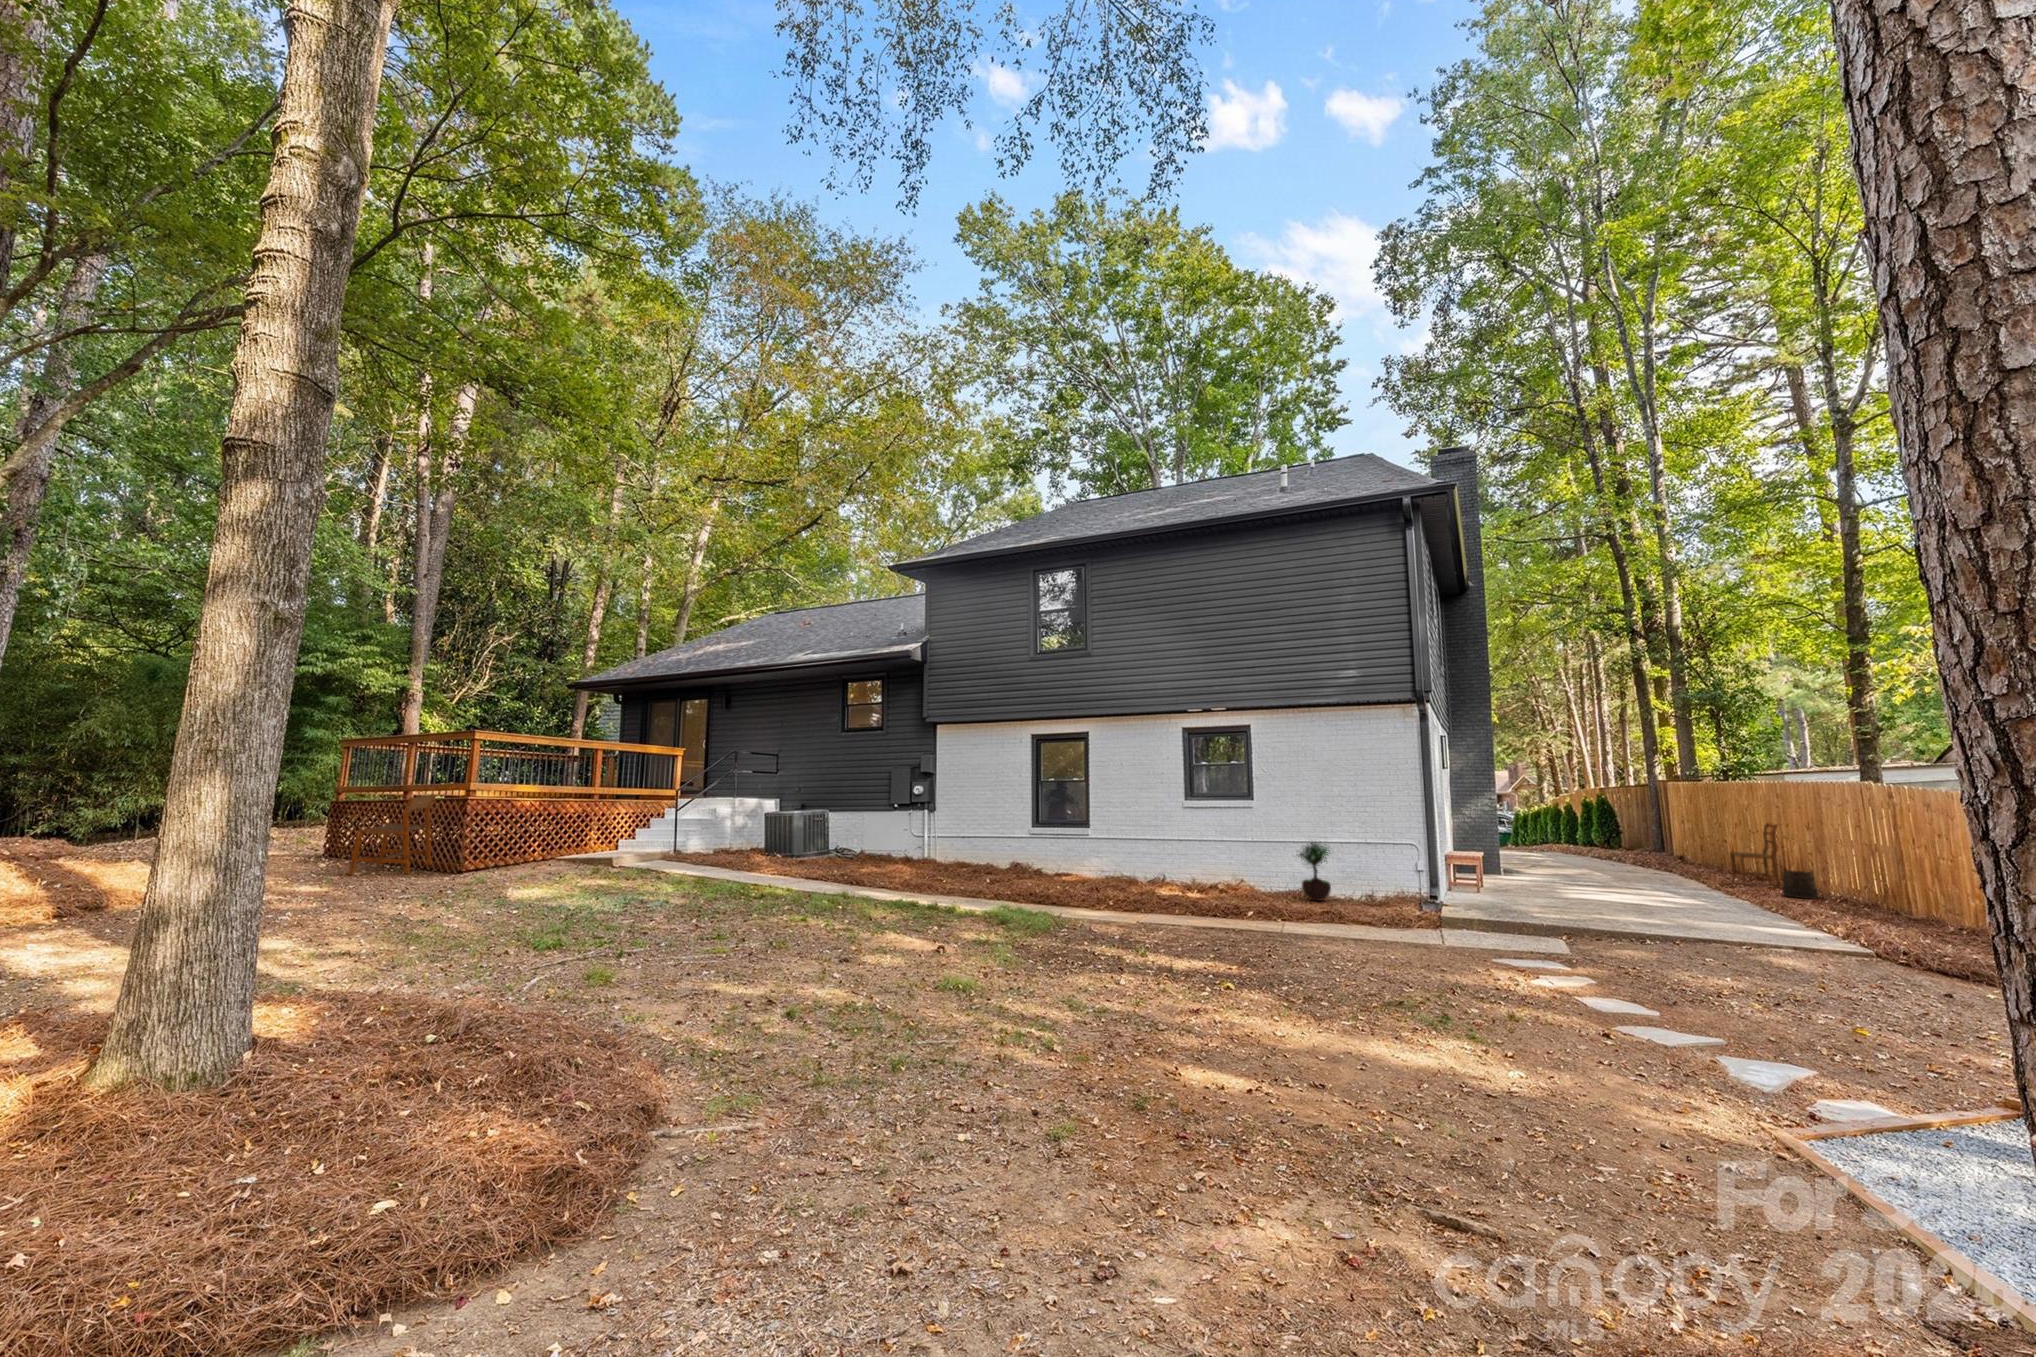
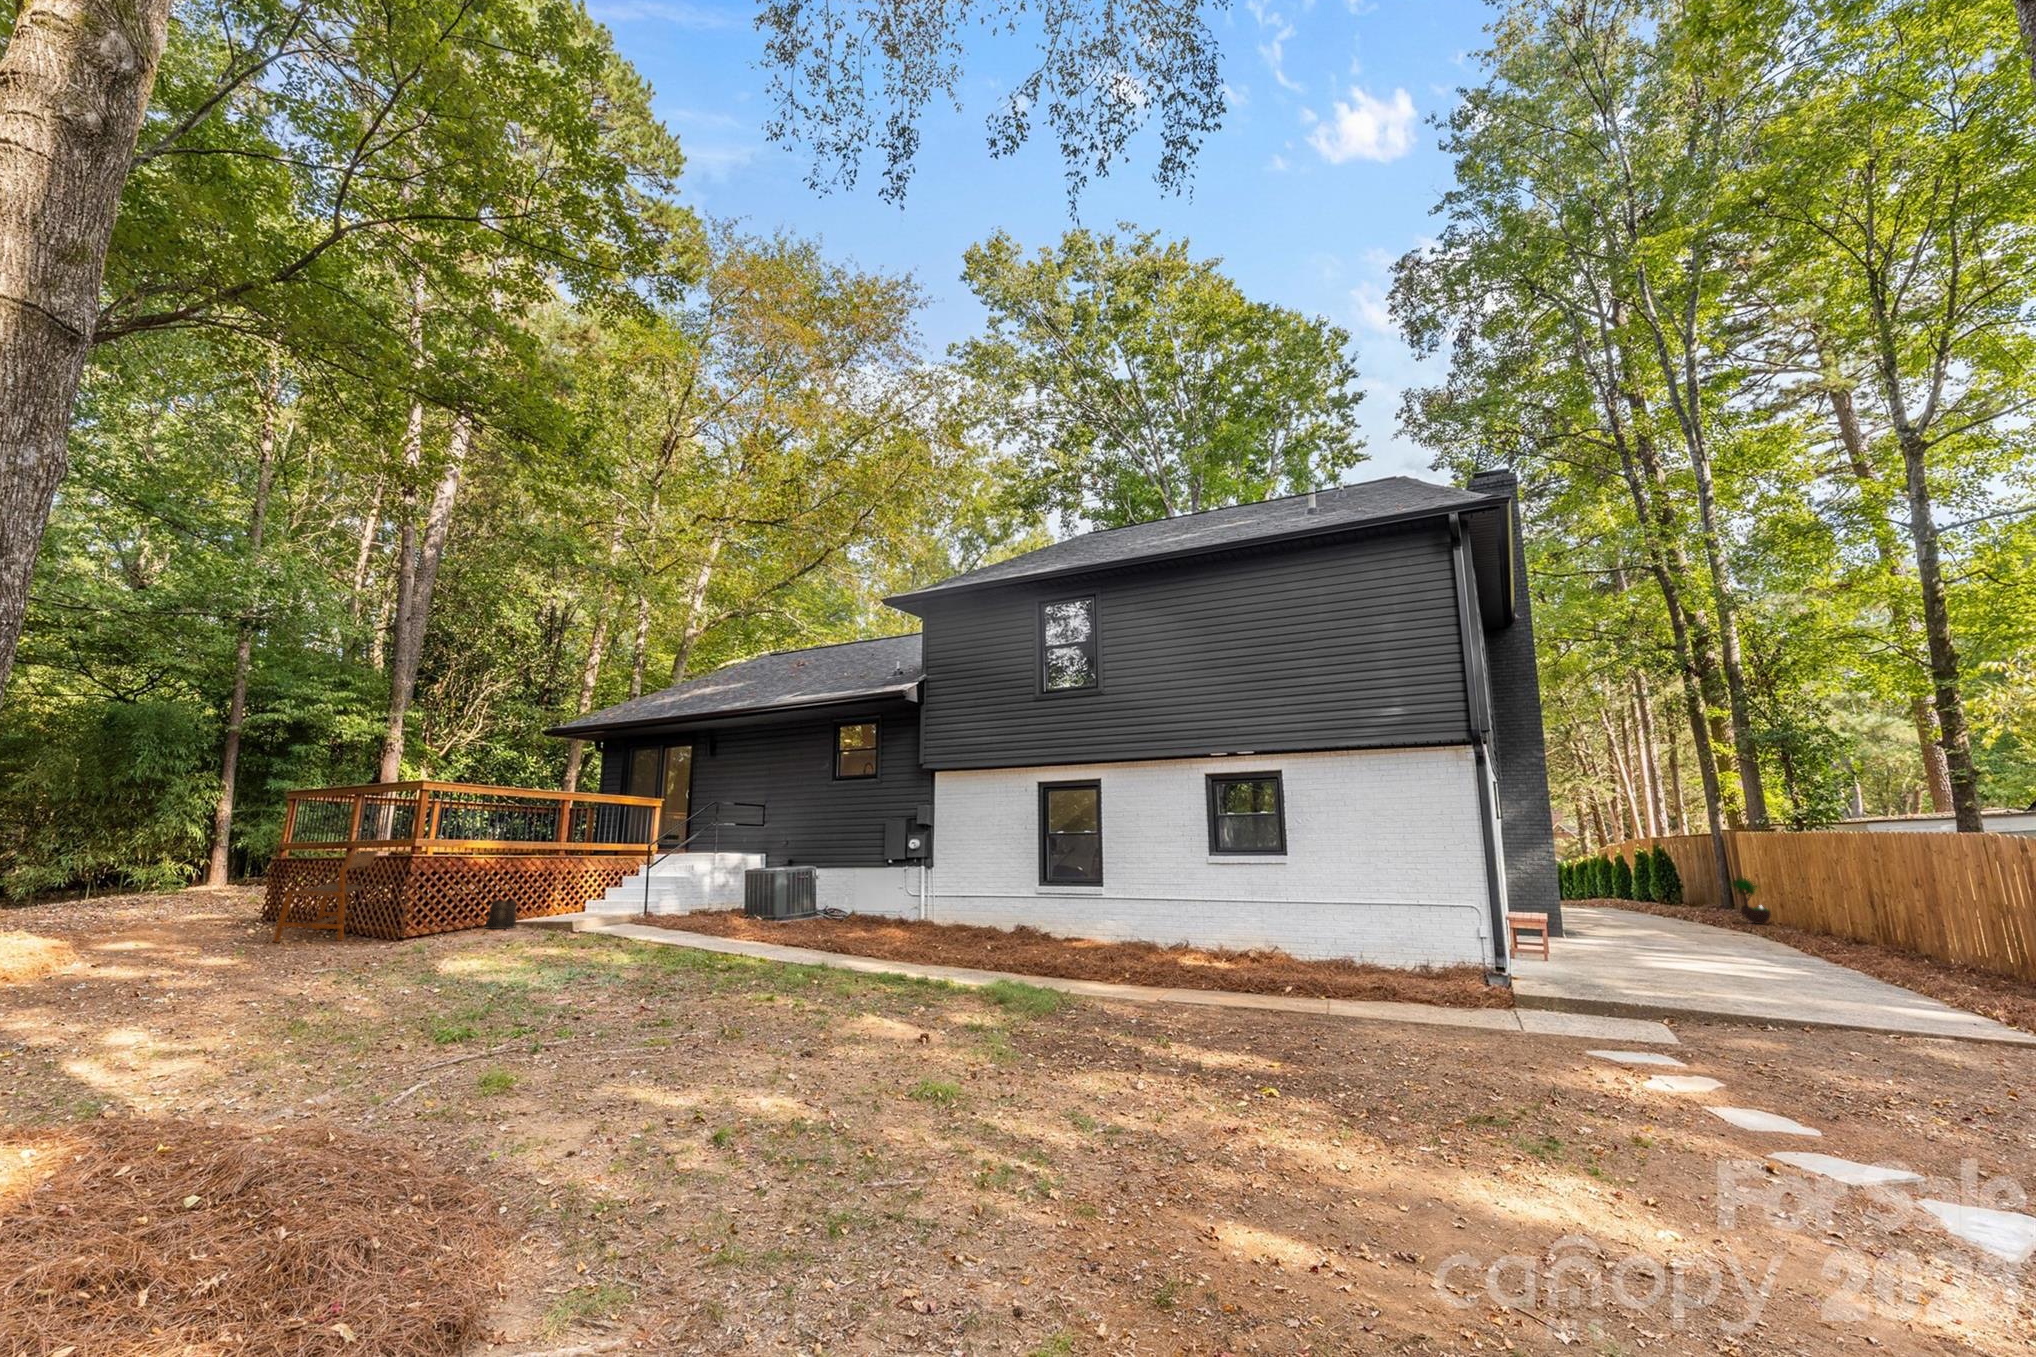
chair: present [1730,823,1782,888] -> none [1829,880,1896,955]
potted tree: present [1297,842,1331,901] -> present [1730,876,1771,924]
bucket: present [1782,869,1818,899] -> present [486,898,516,929]

